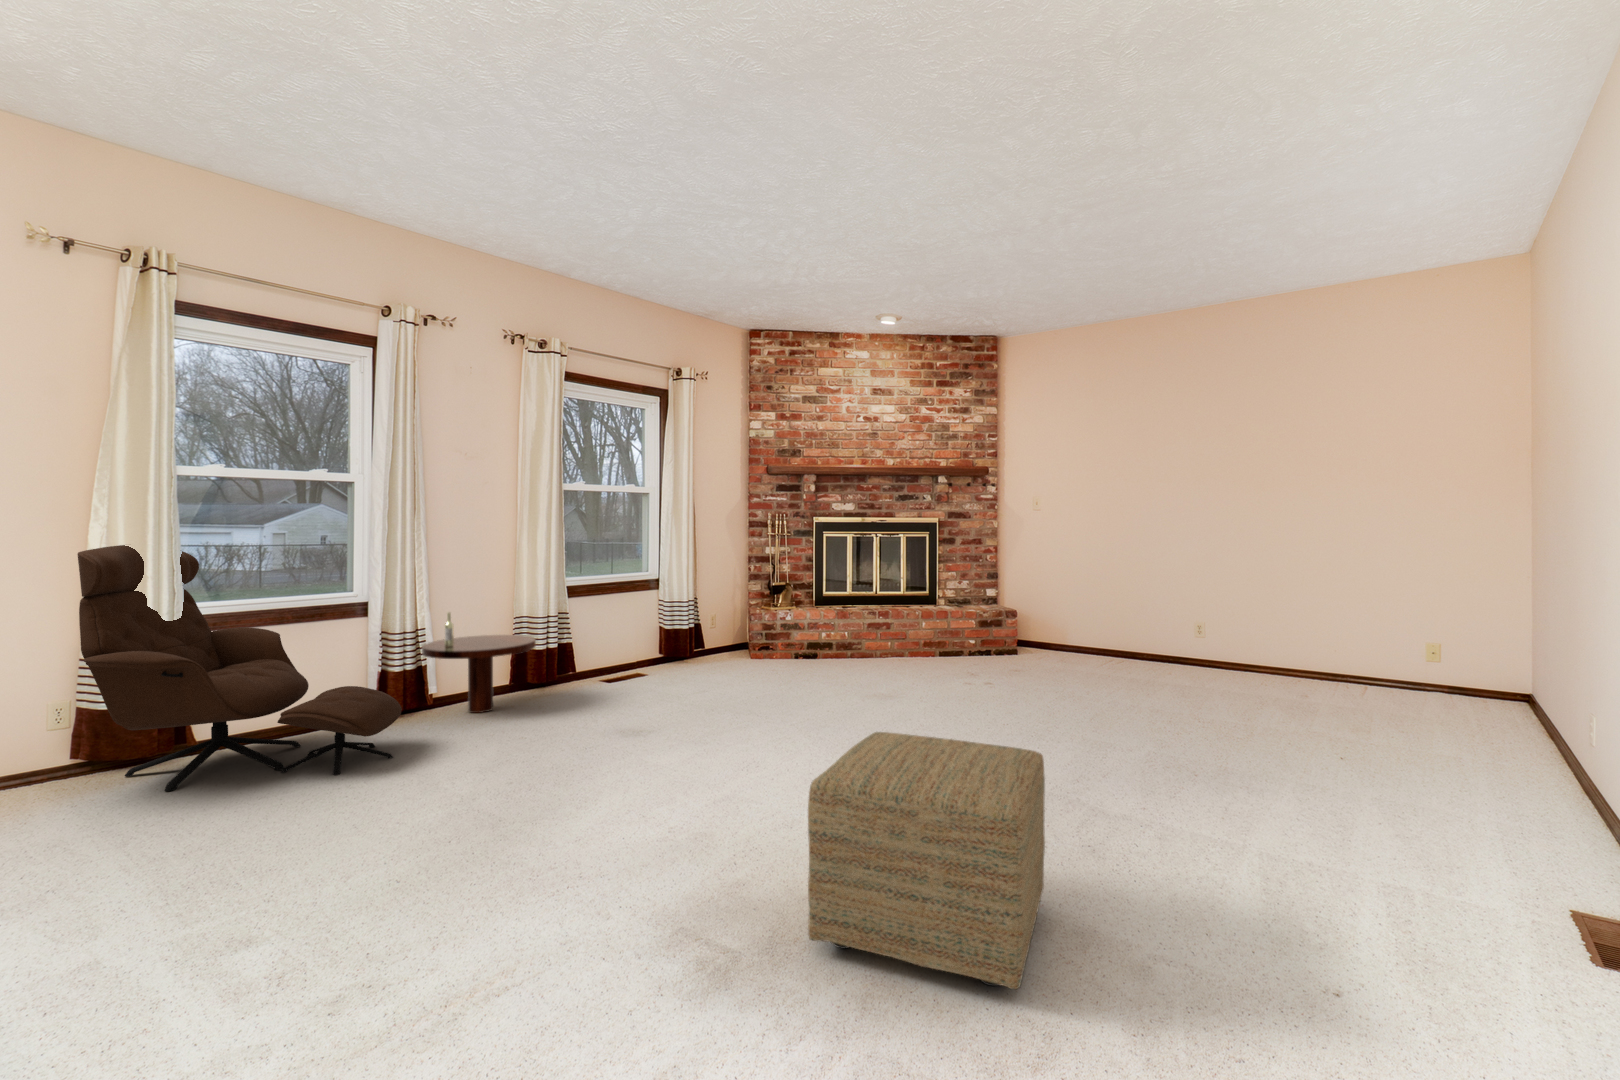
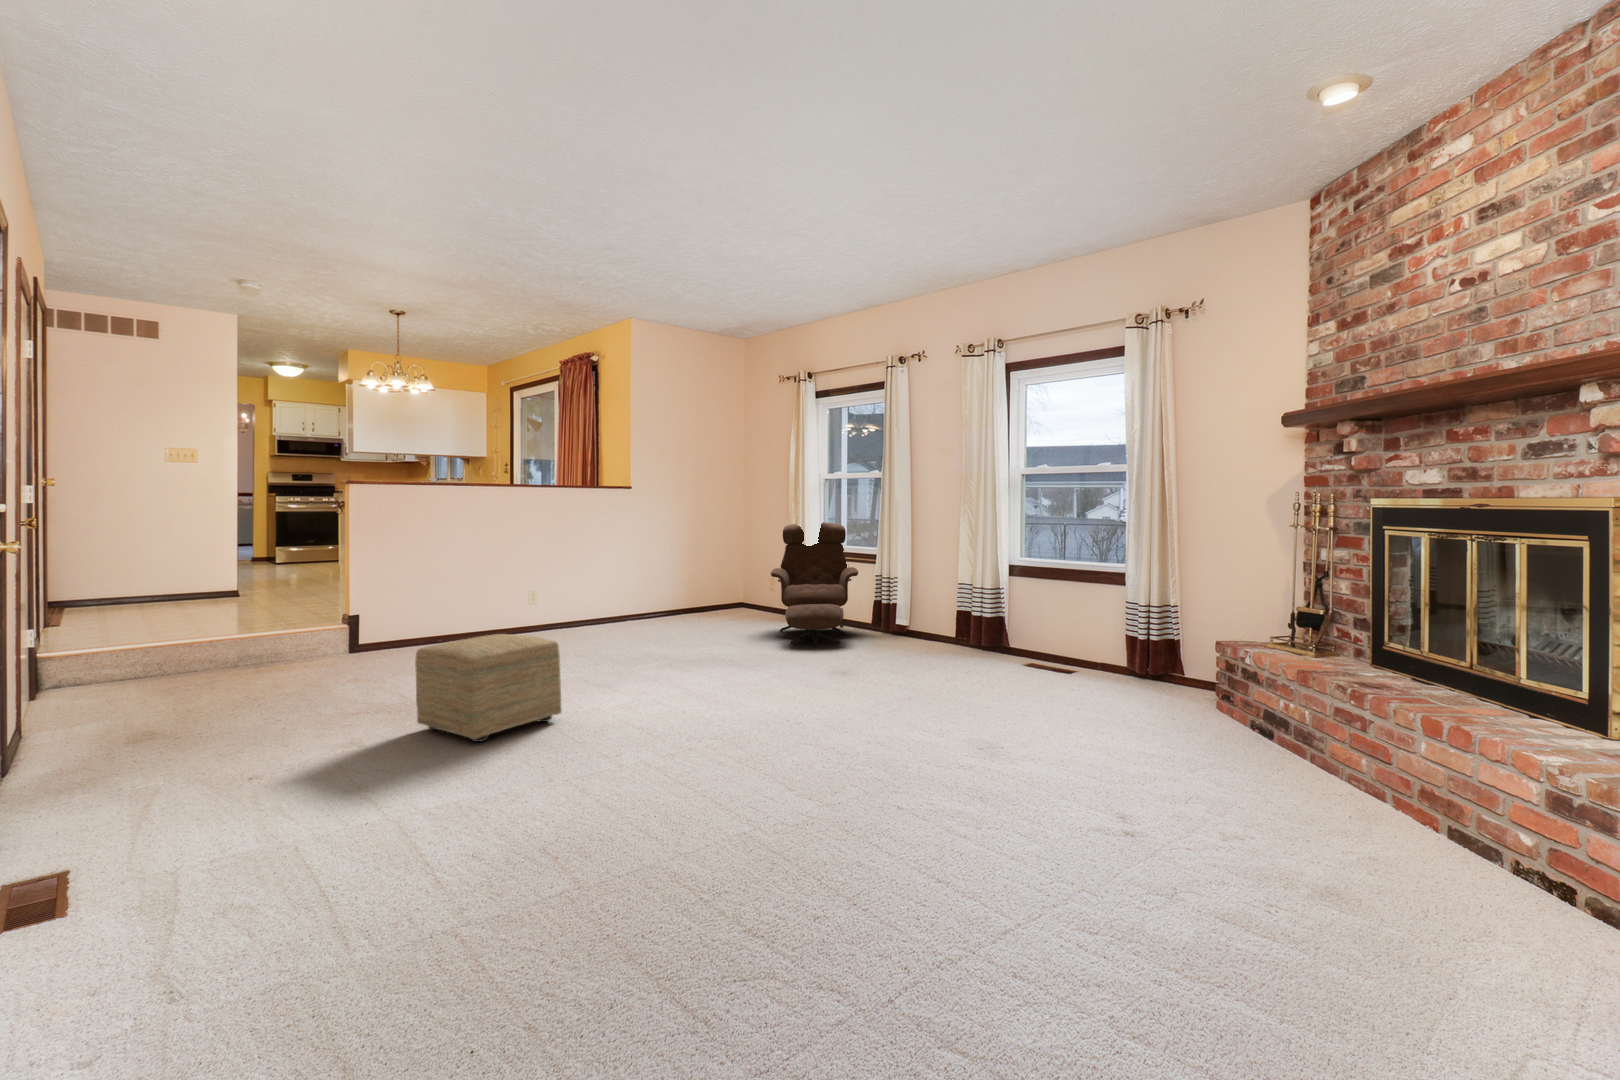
coffee table: present [422,612,536,713] -> none [885,574,962,651]

